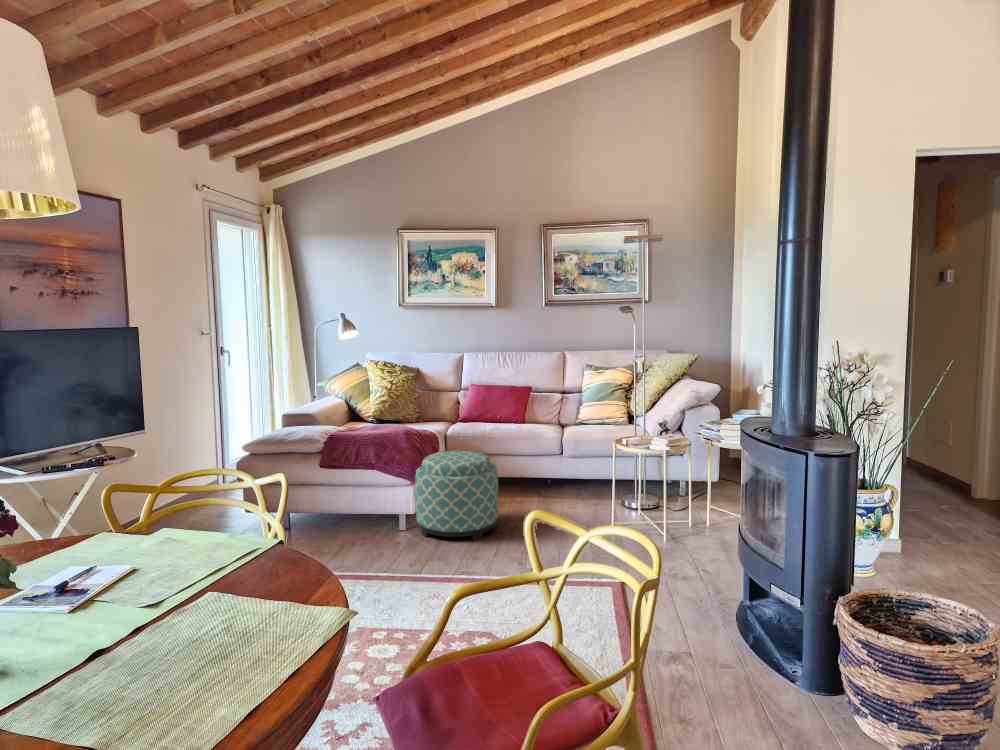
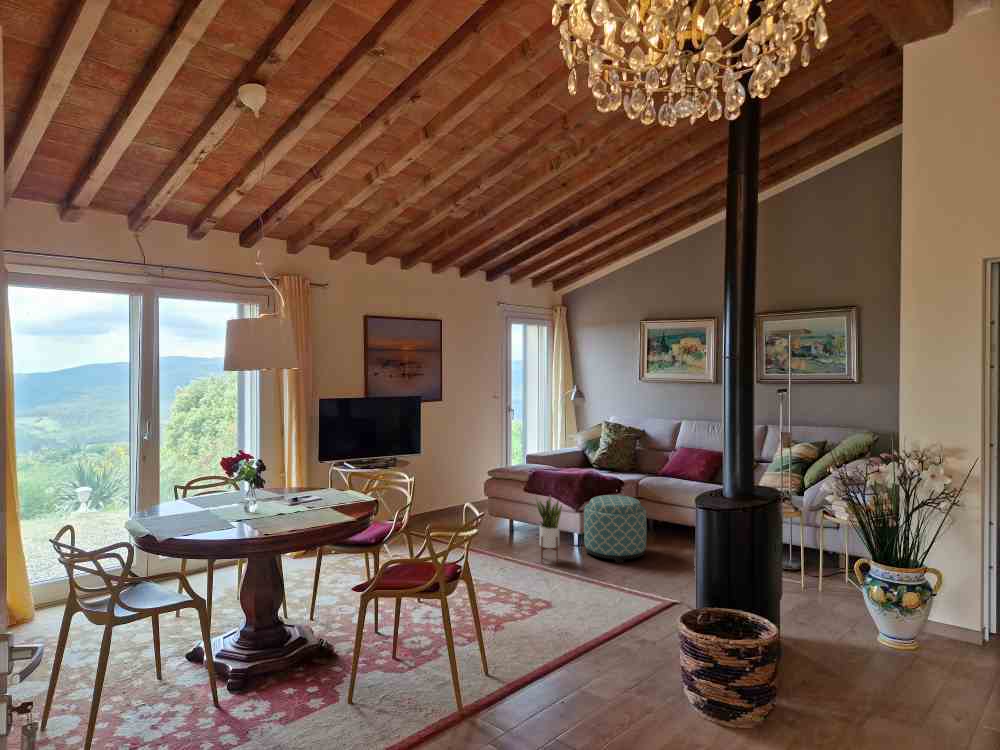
potted plant: none [364,462,409,564] -> present [535,495,562,563]

